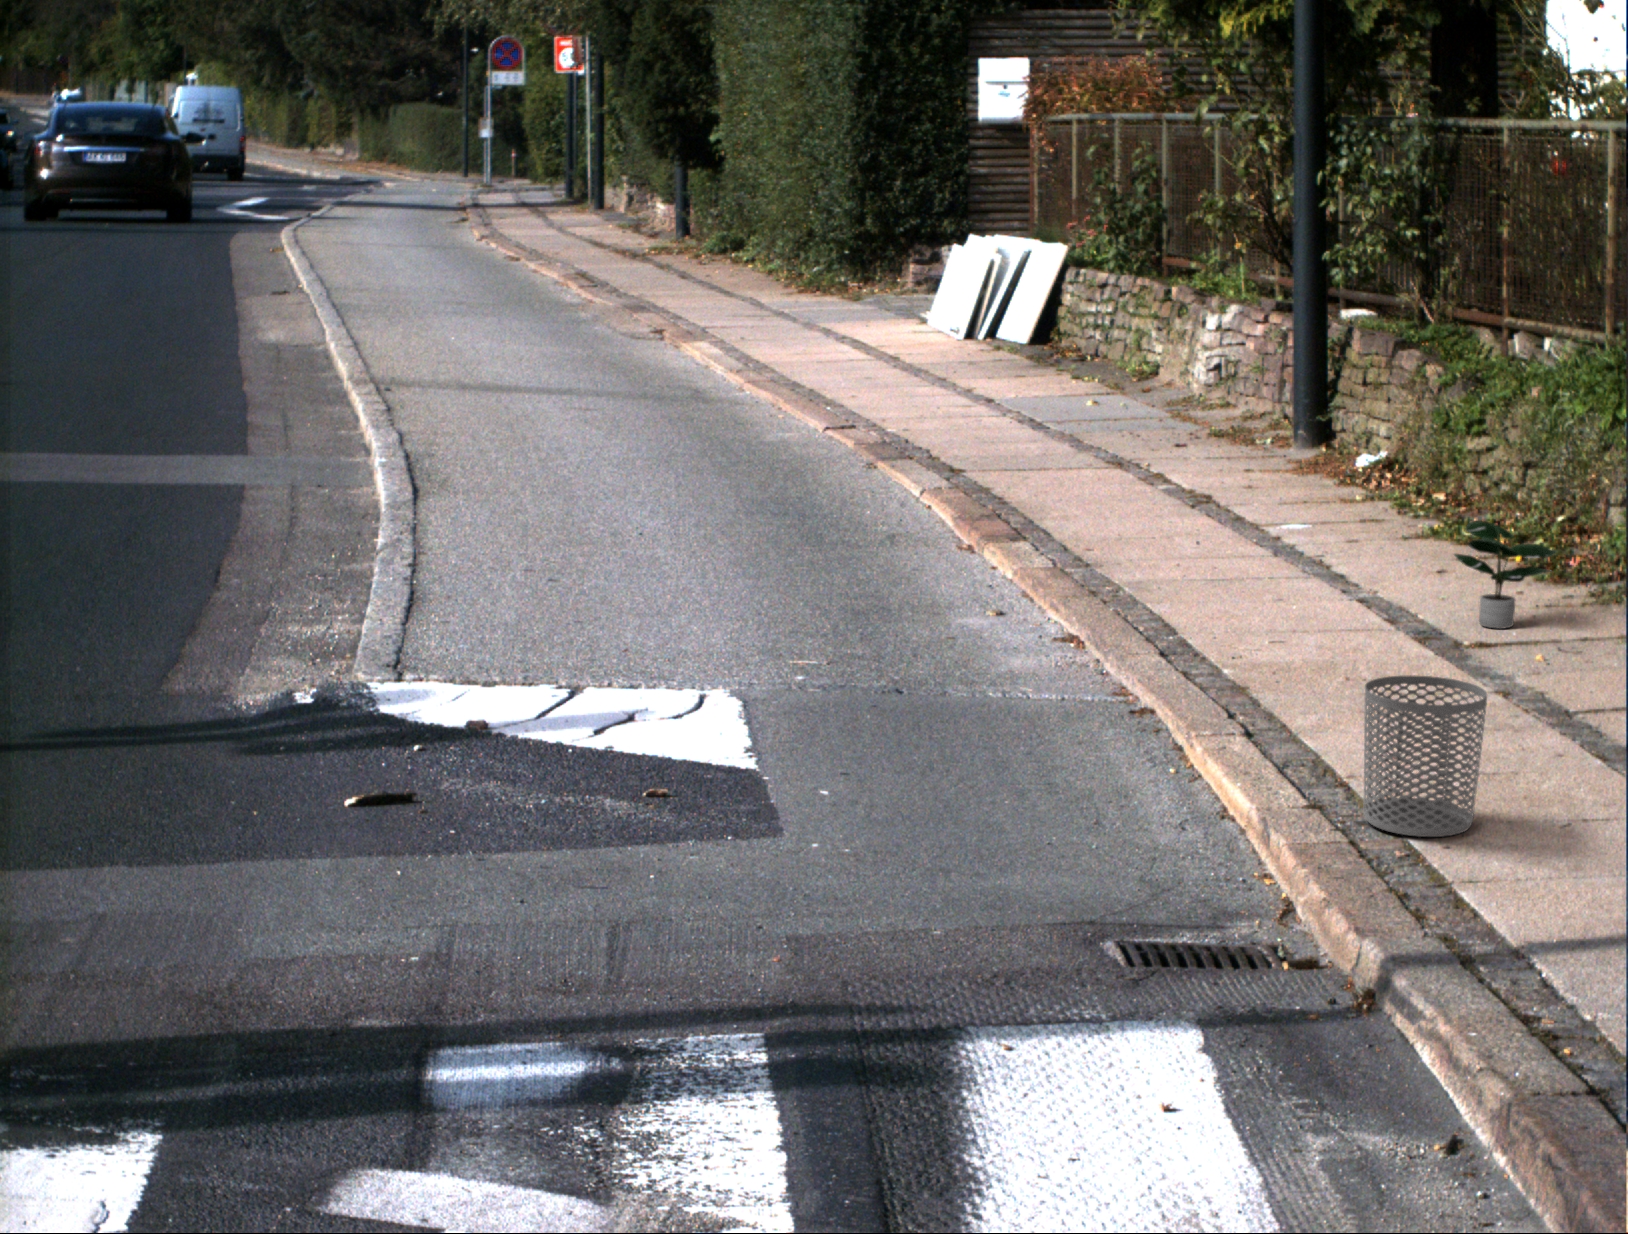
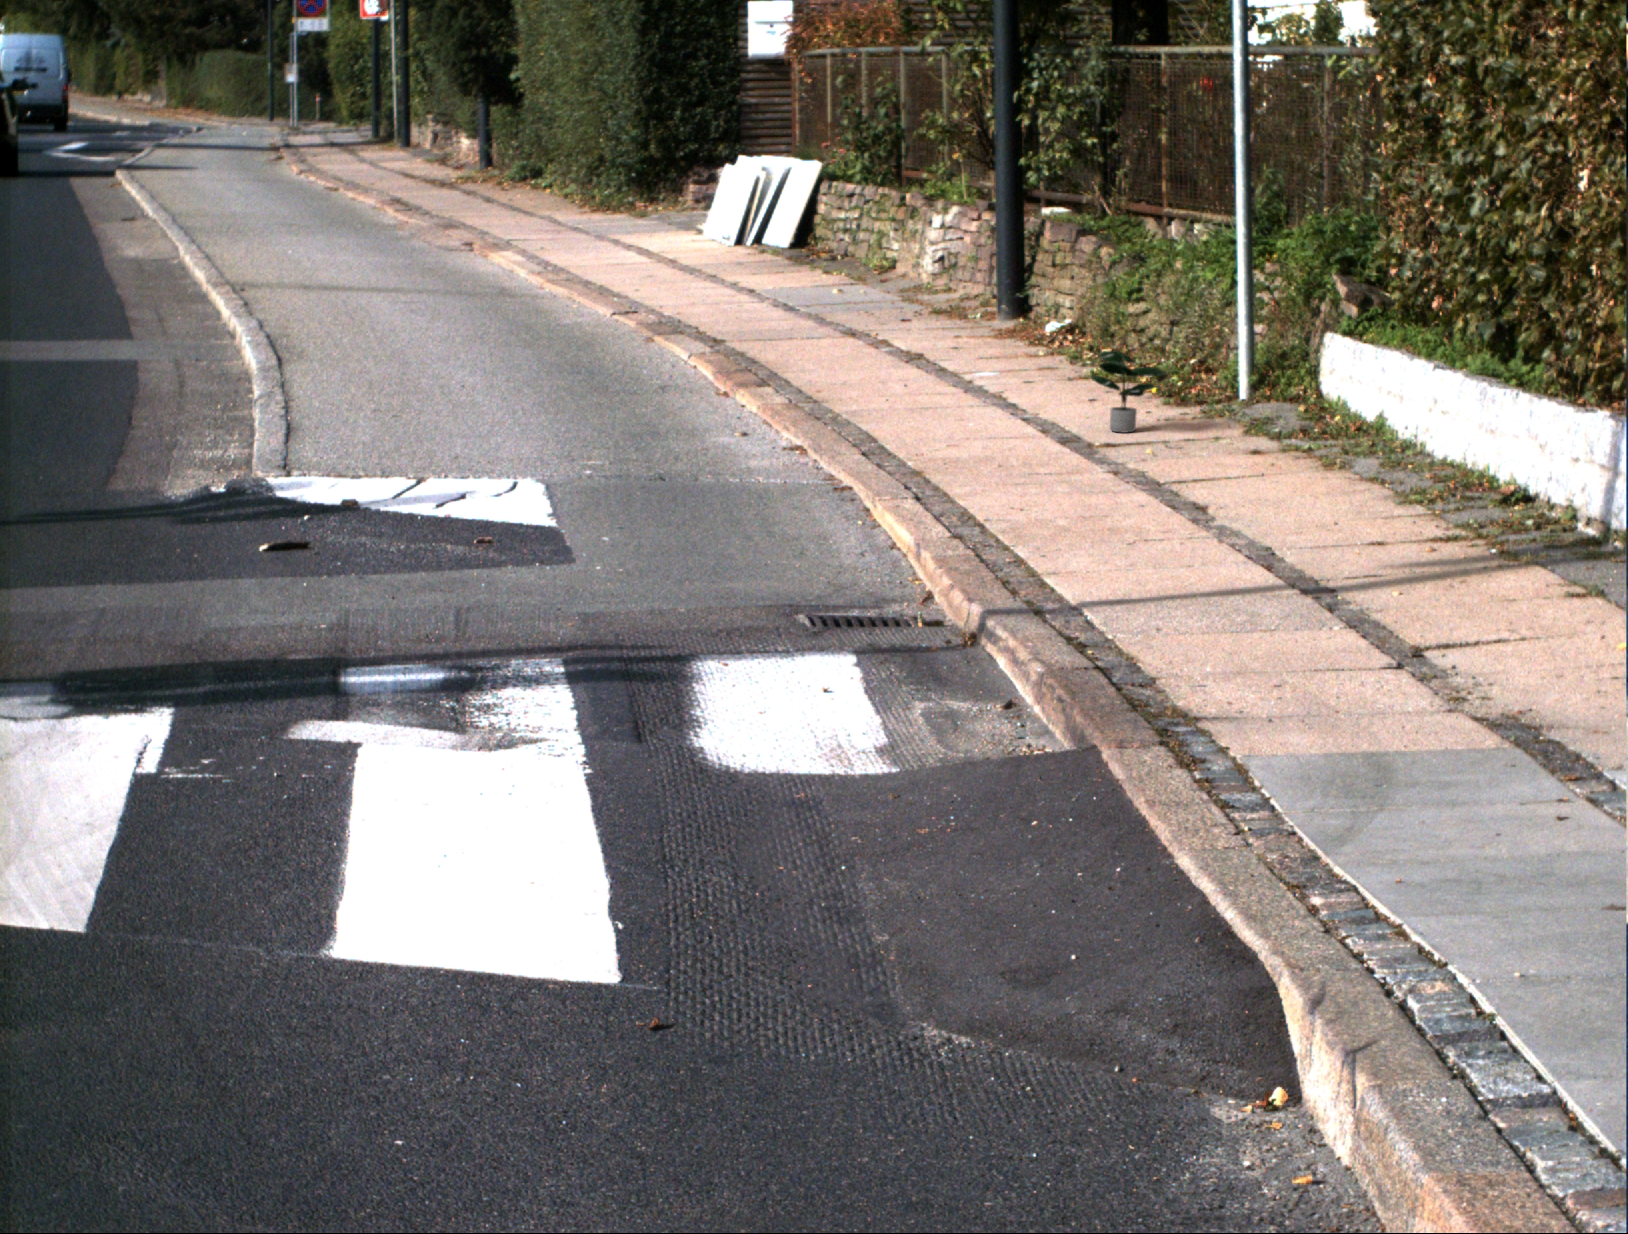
waste bin: present [1364,676,1487,837] -> none [989,436,1076,550]

